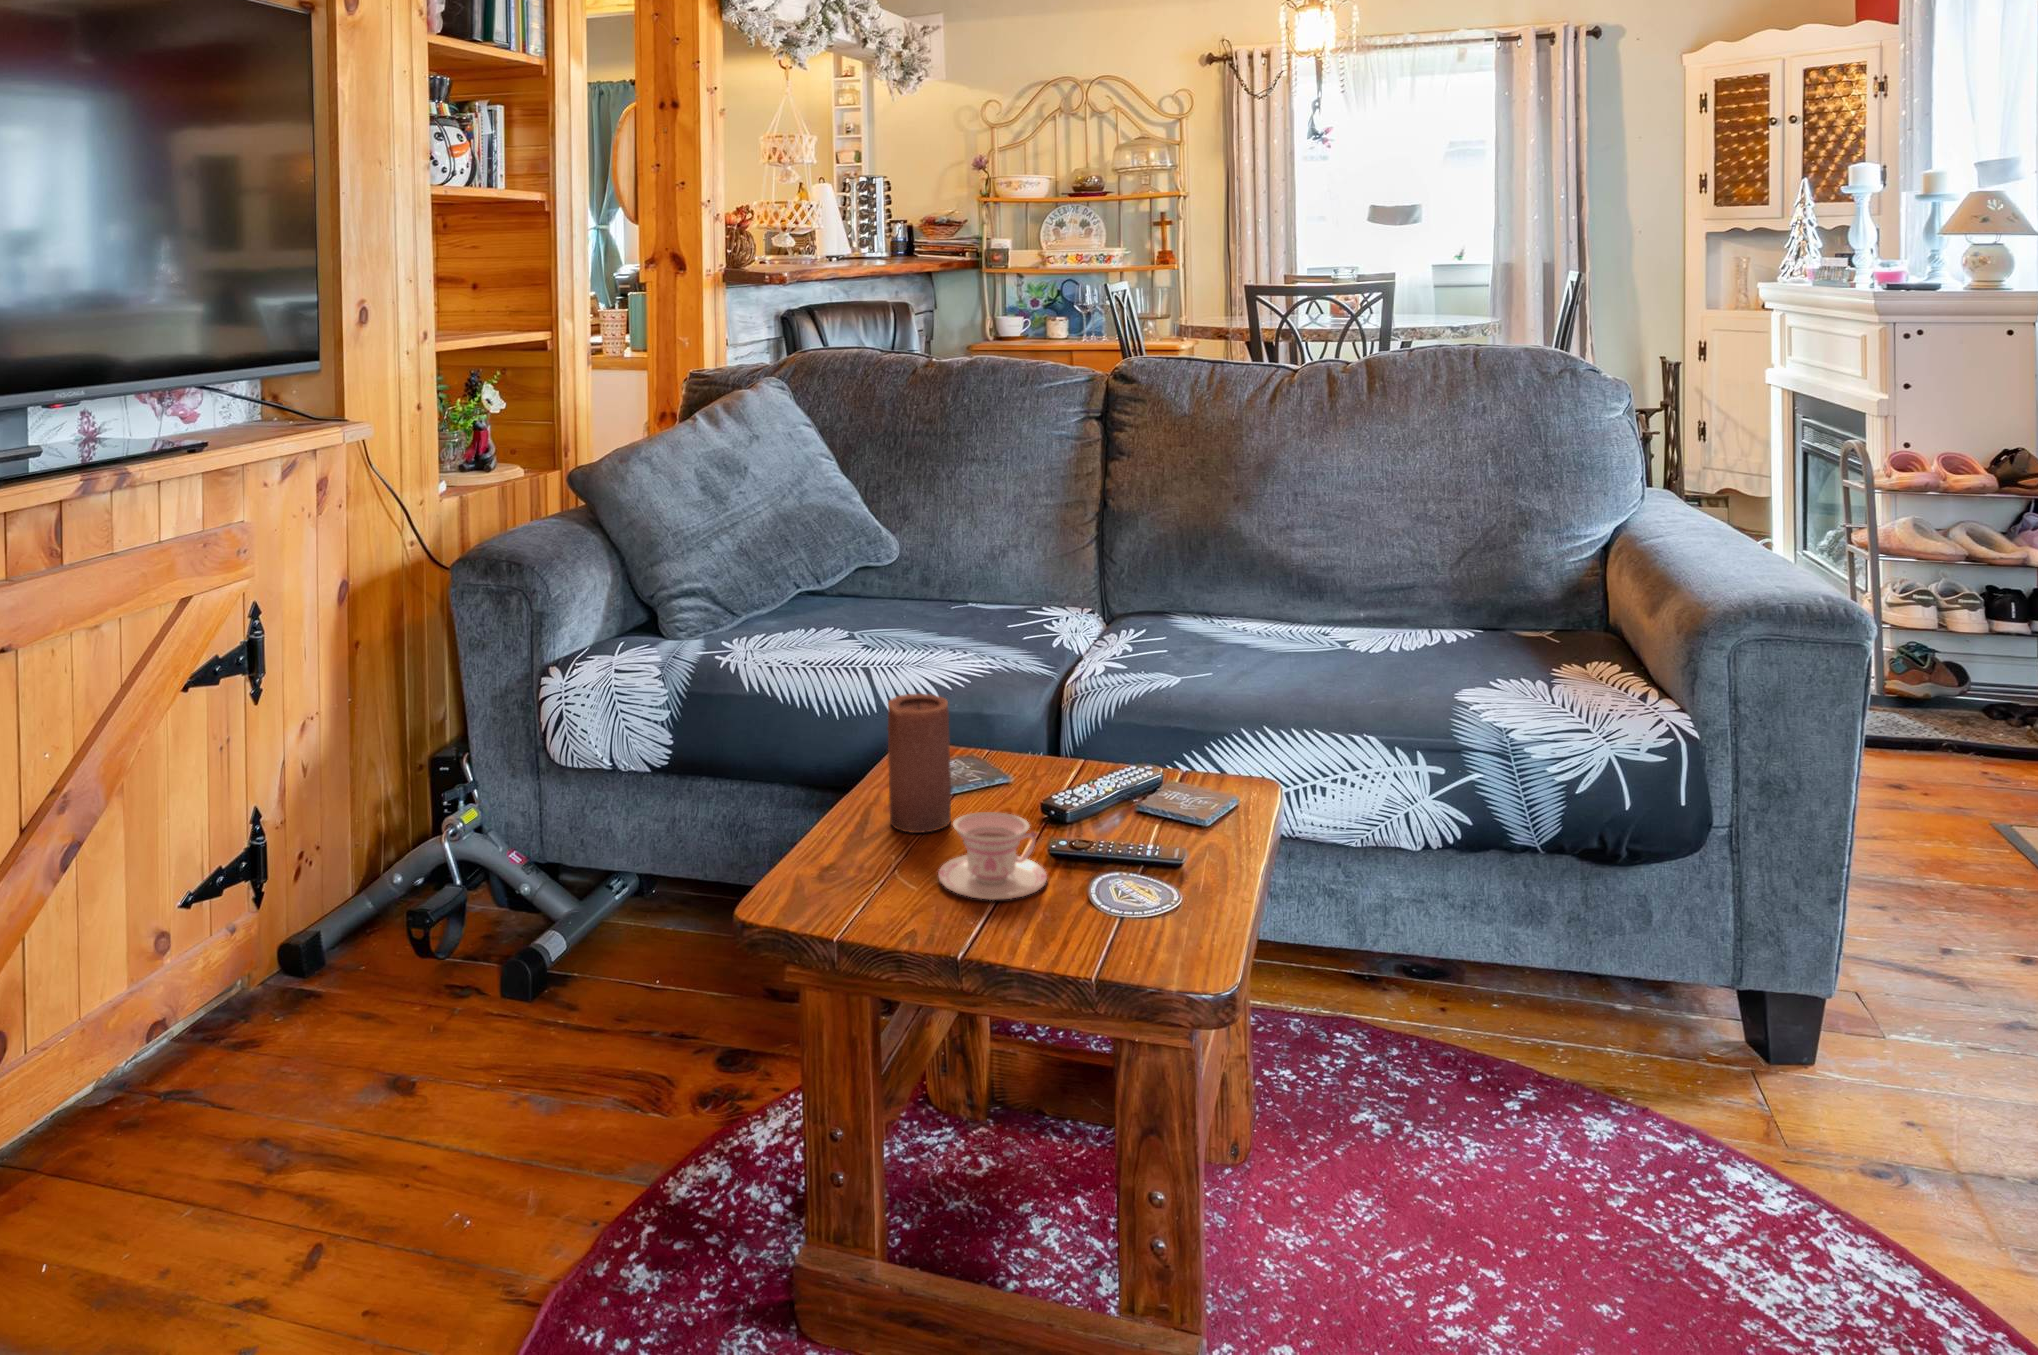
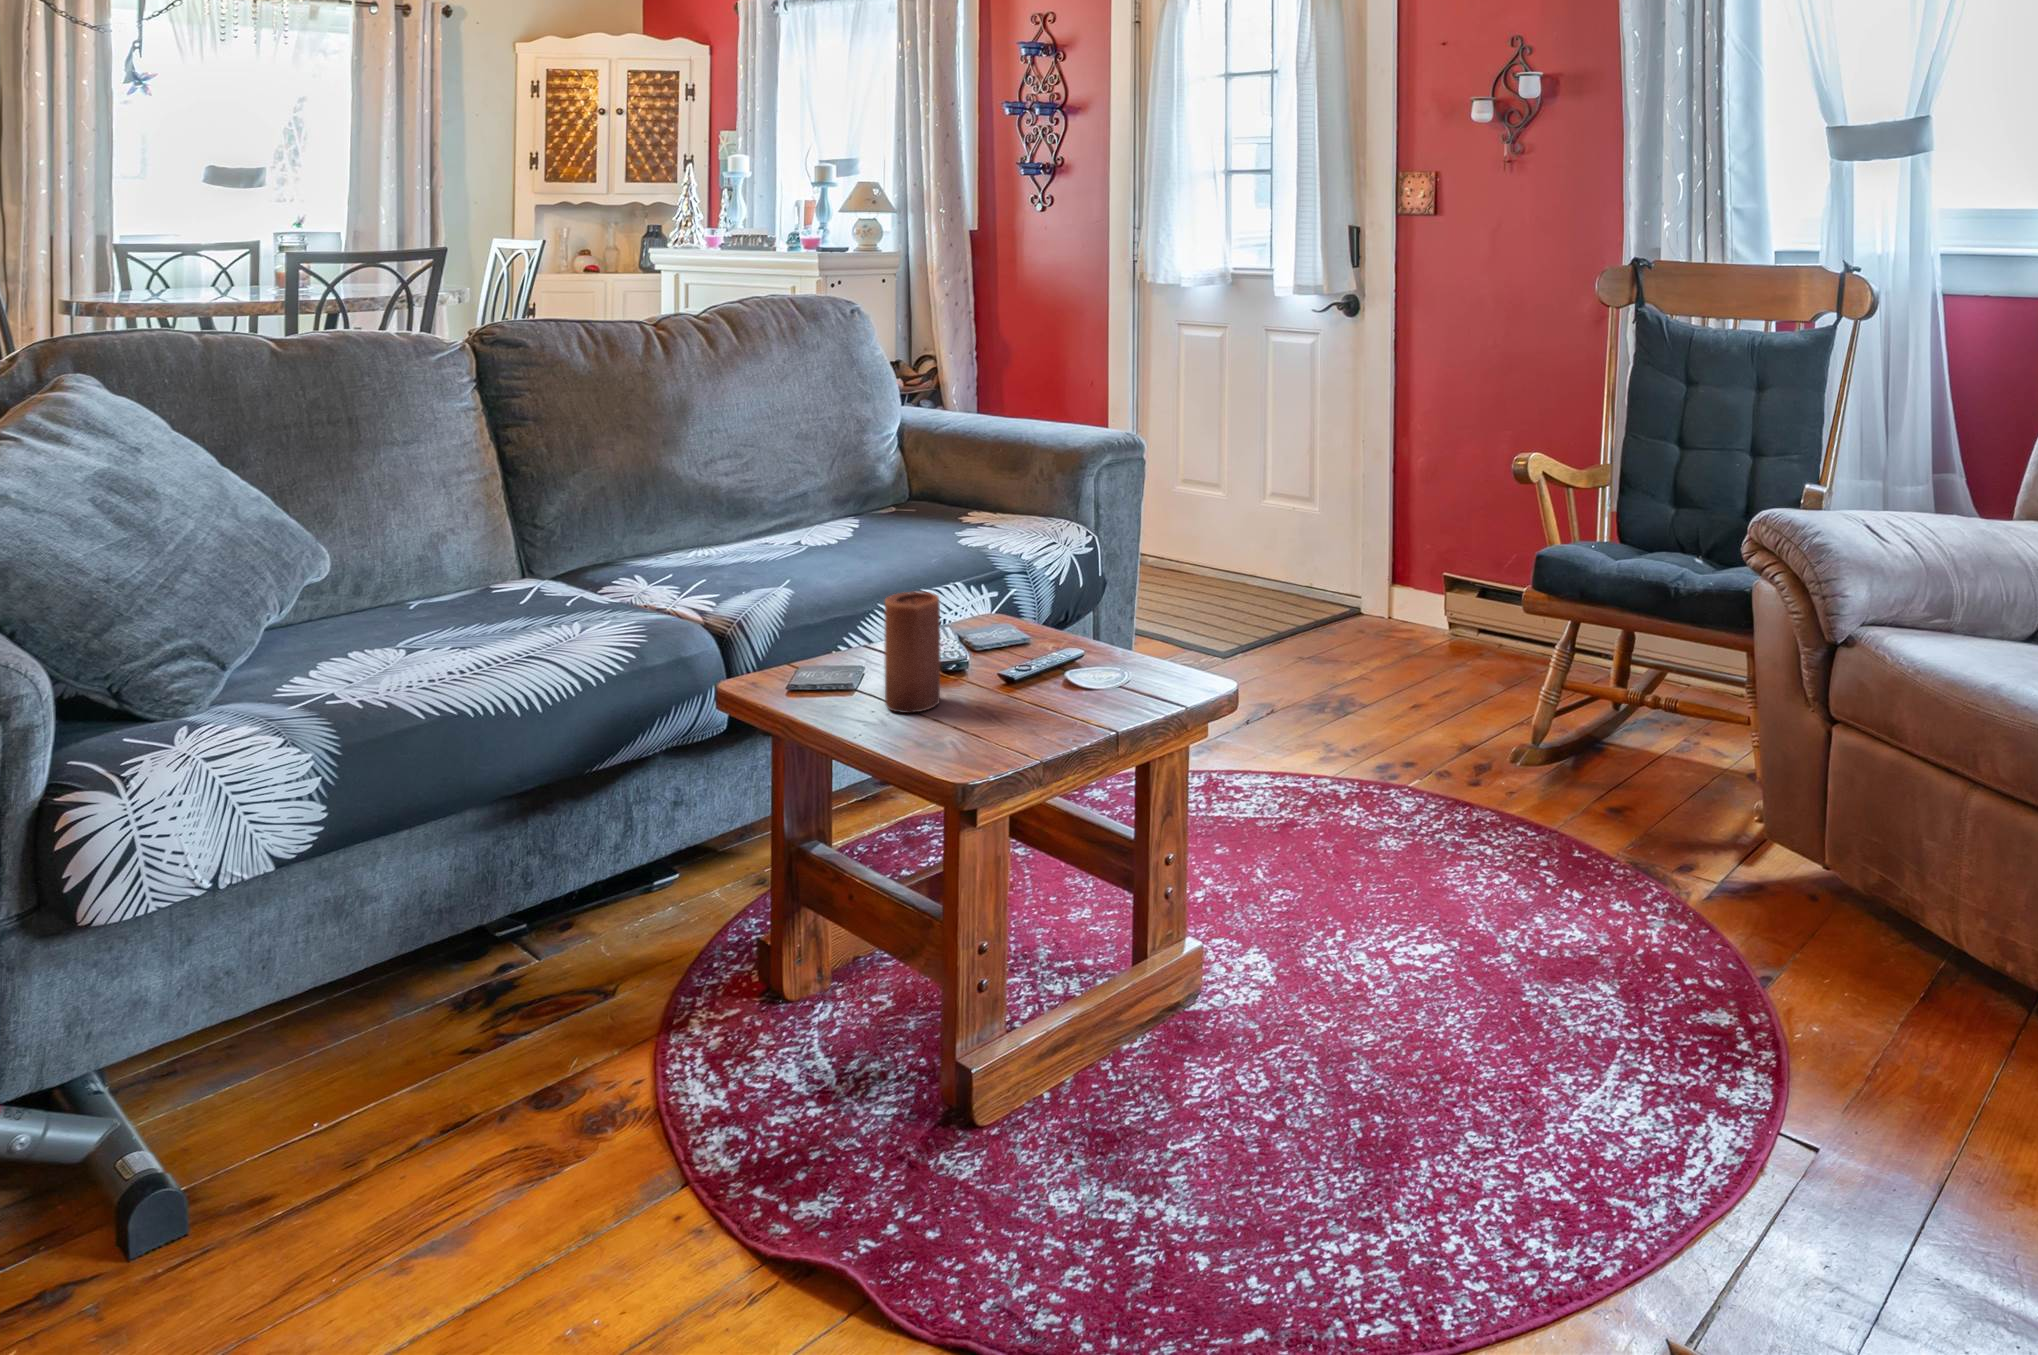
teacup: present [938,812,1047,900] -> none [1009,648,1096,713]

